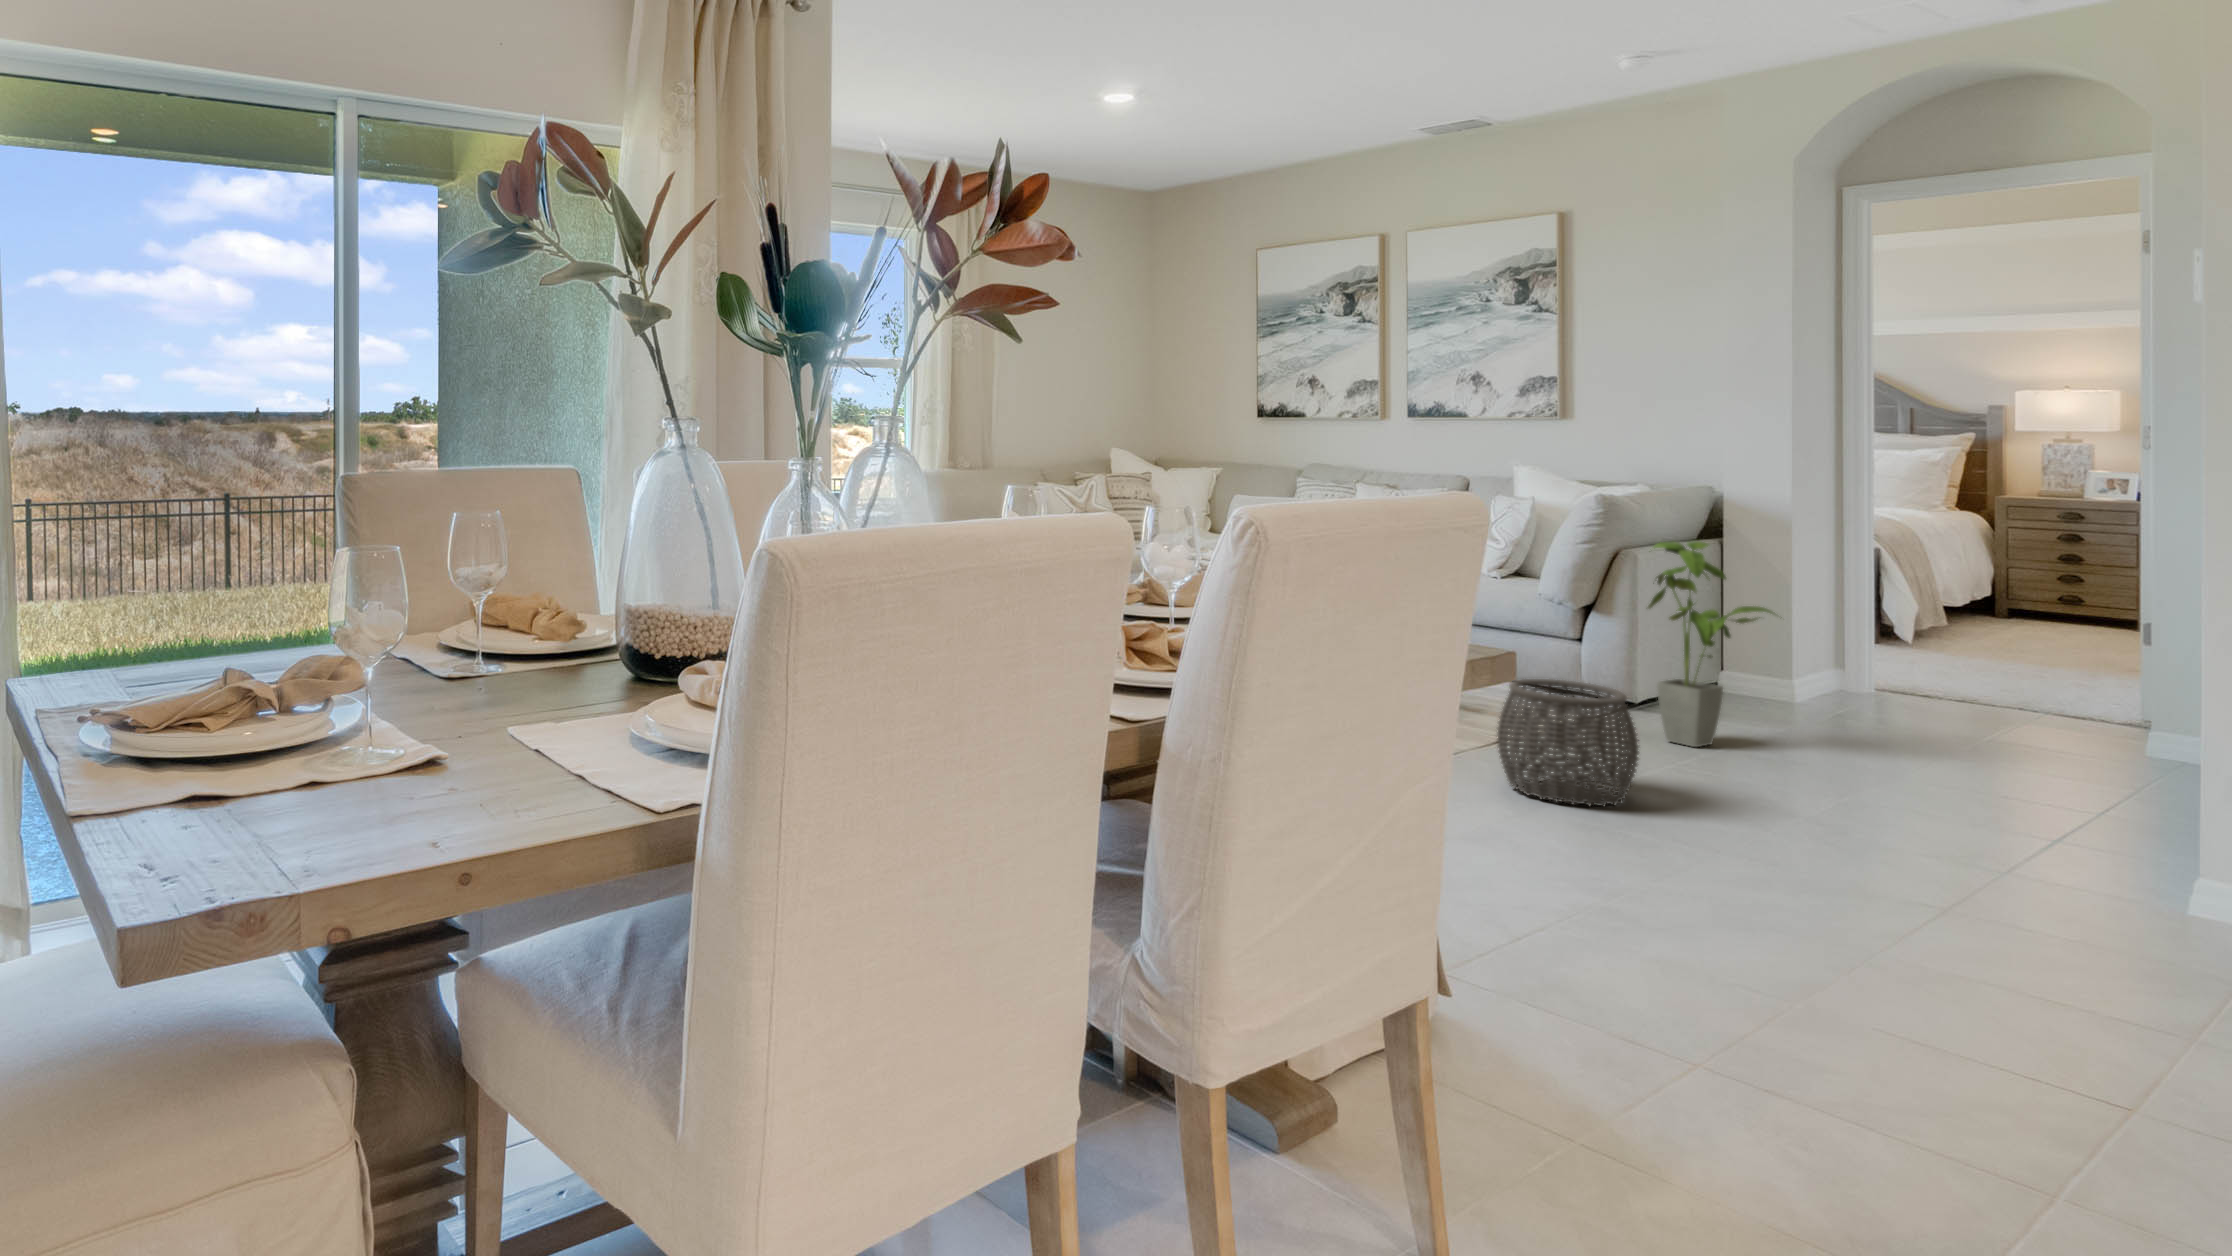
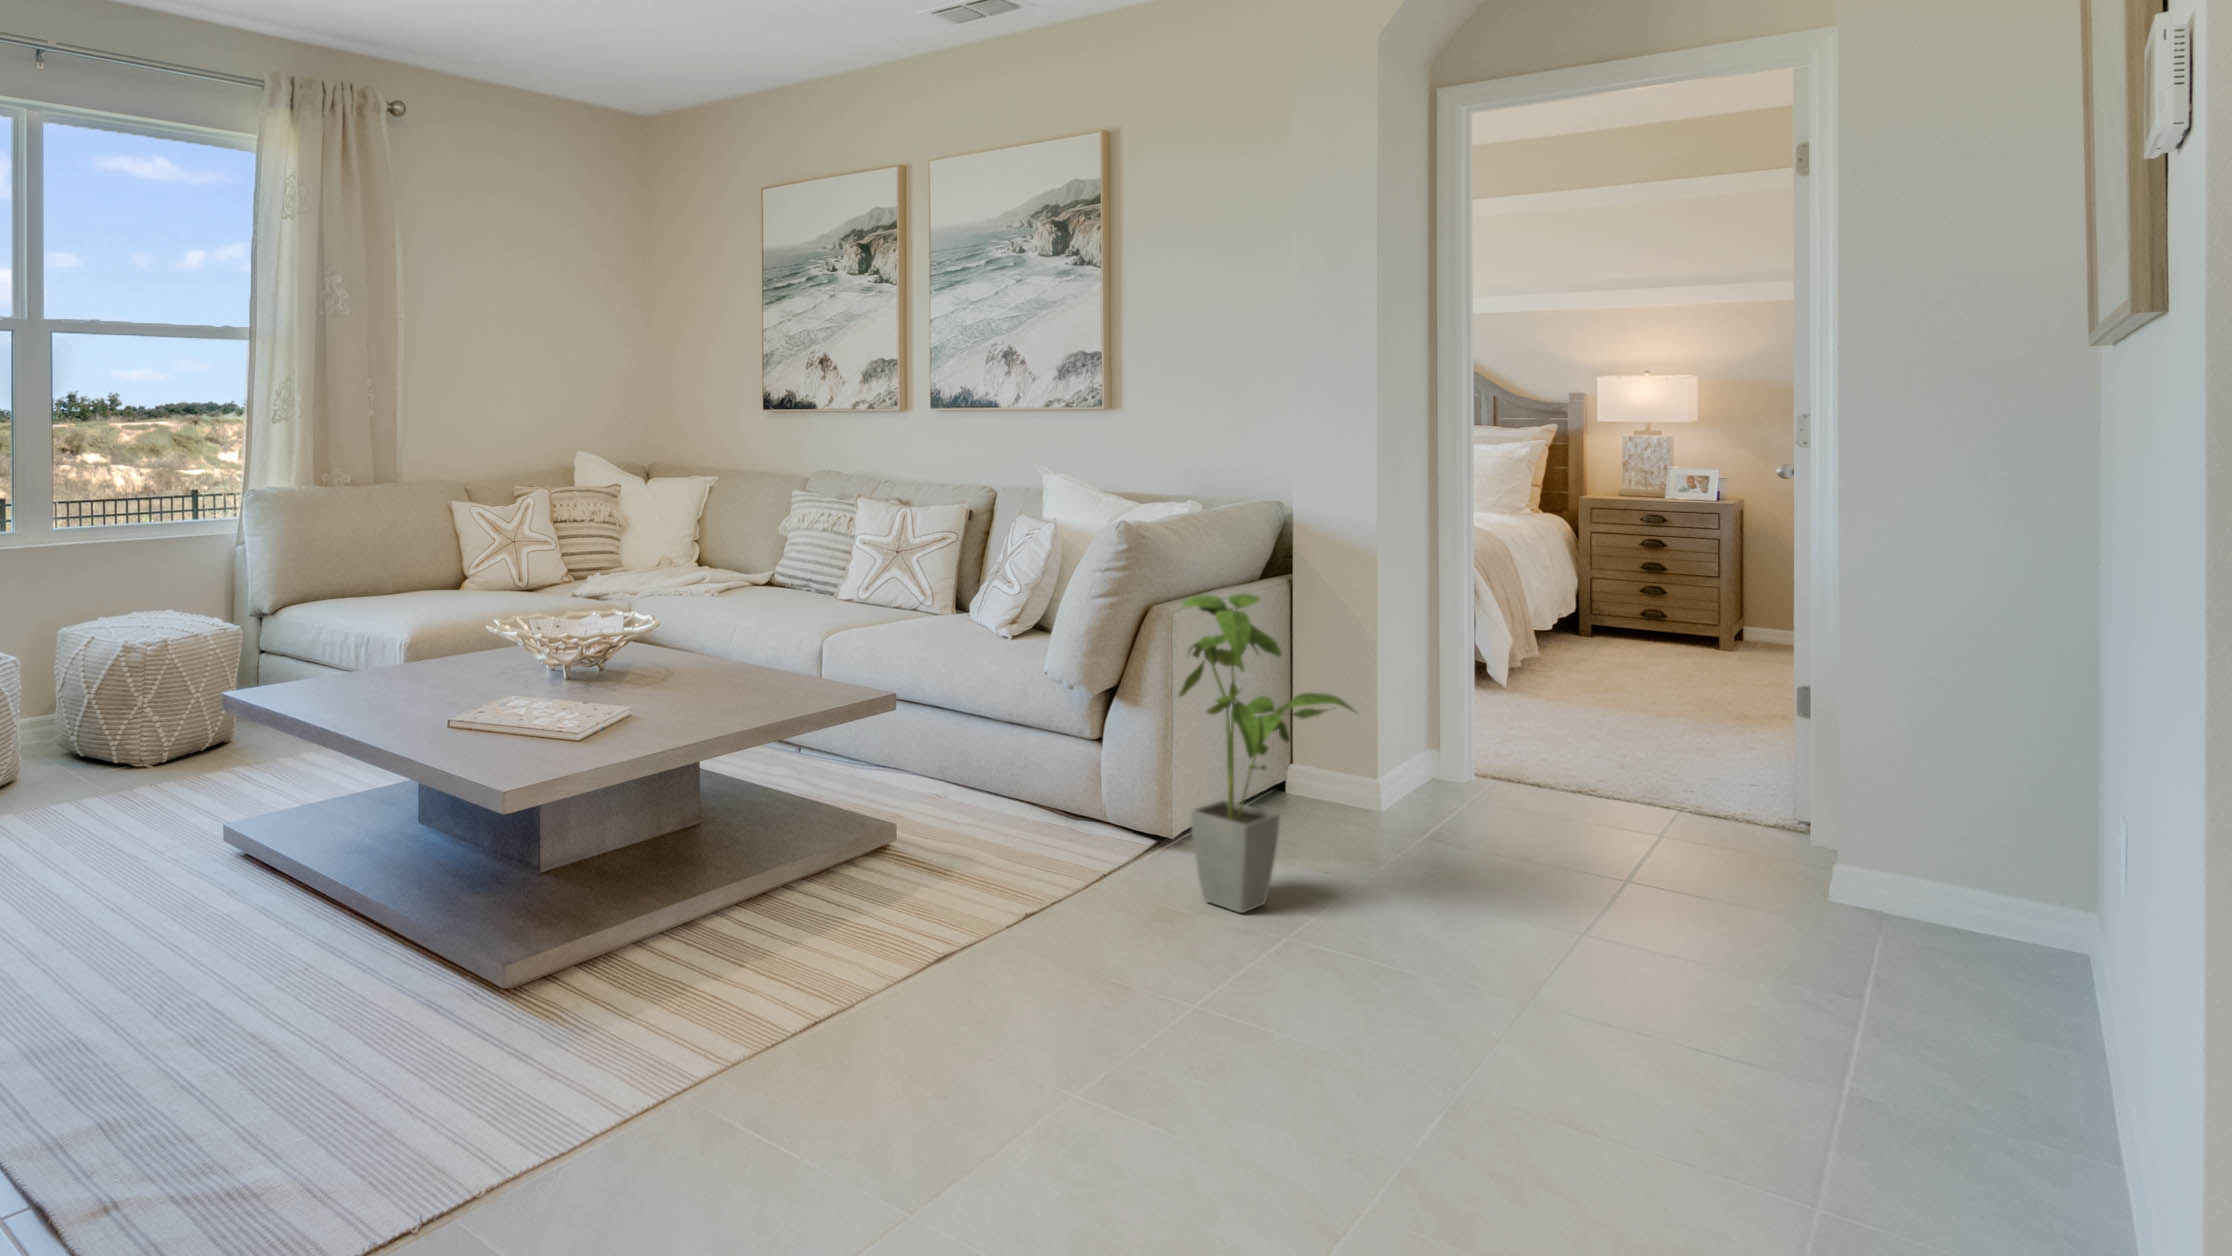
woven basket: present [1497,679,1639,806] -> none [907,854,1131,1112]

